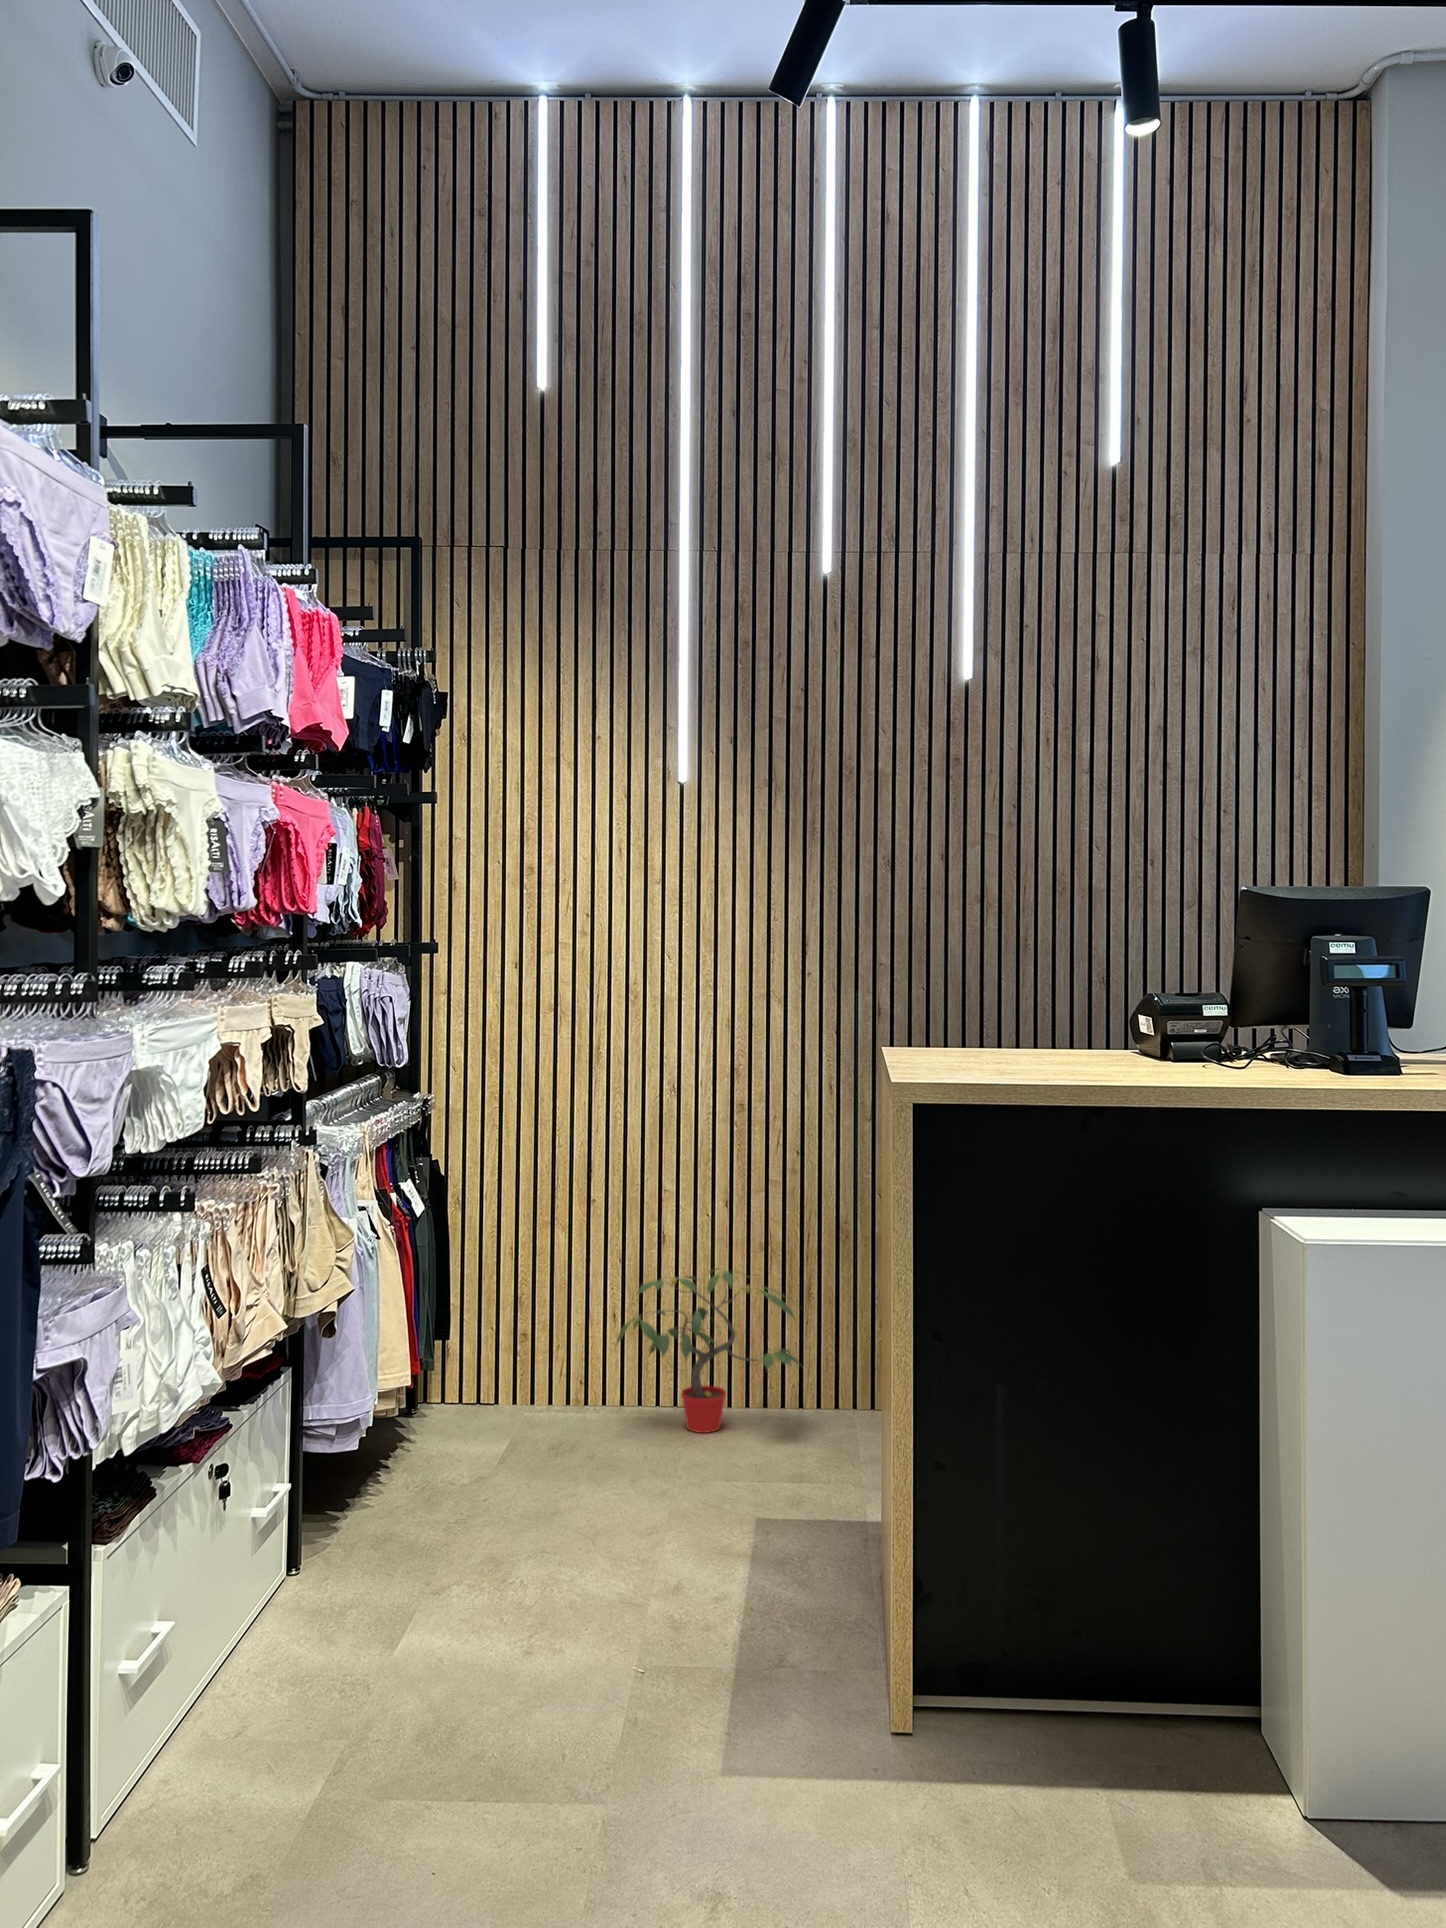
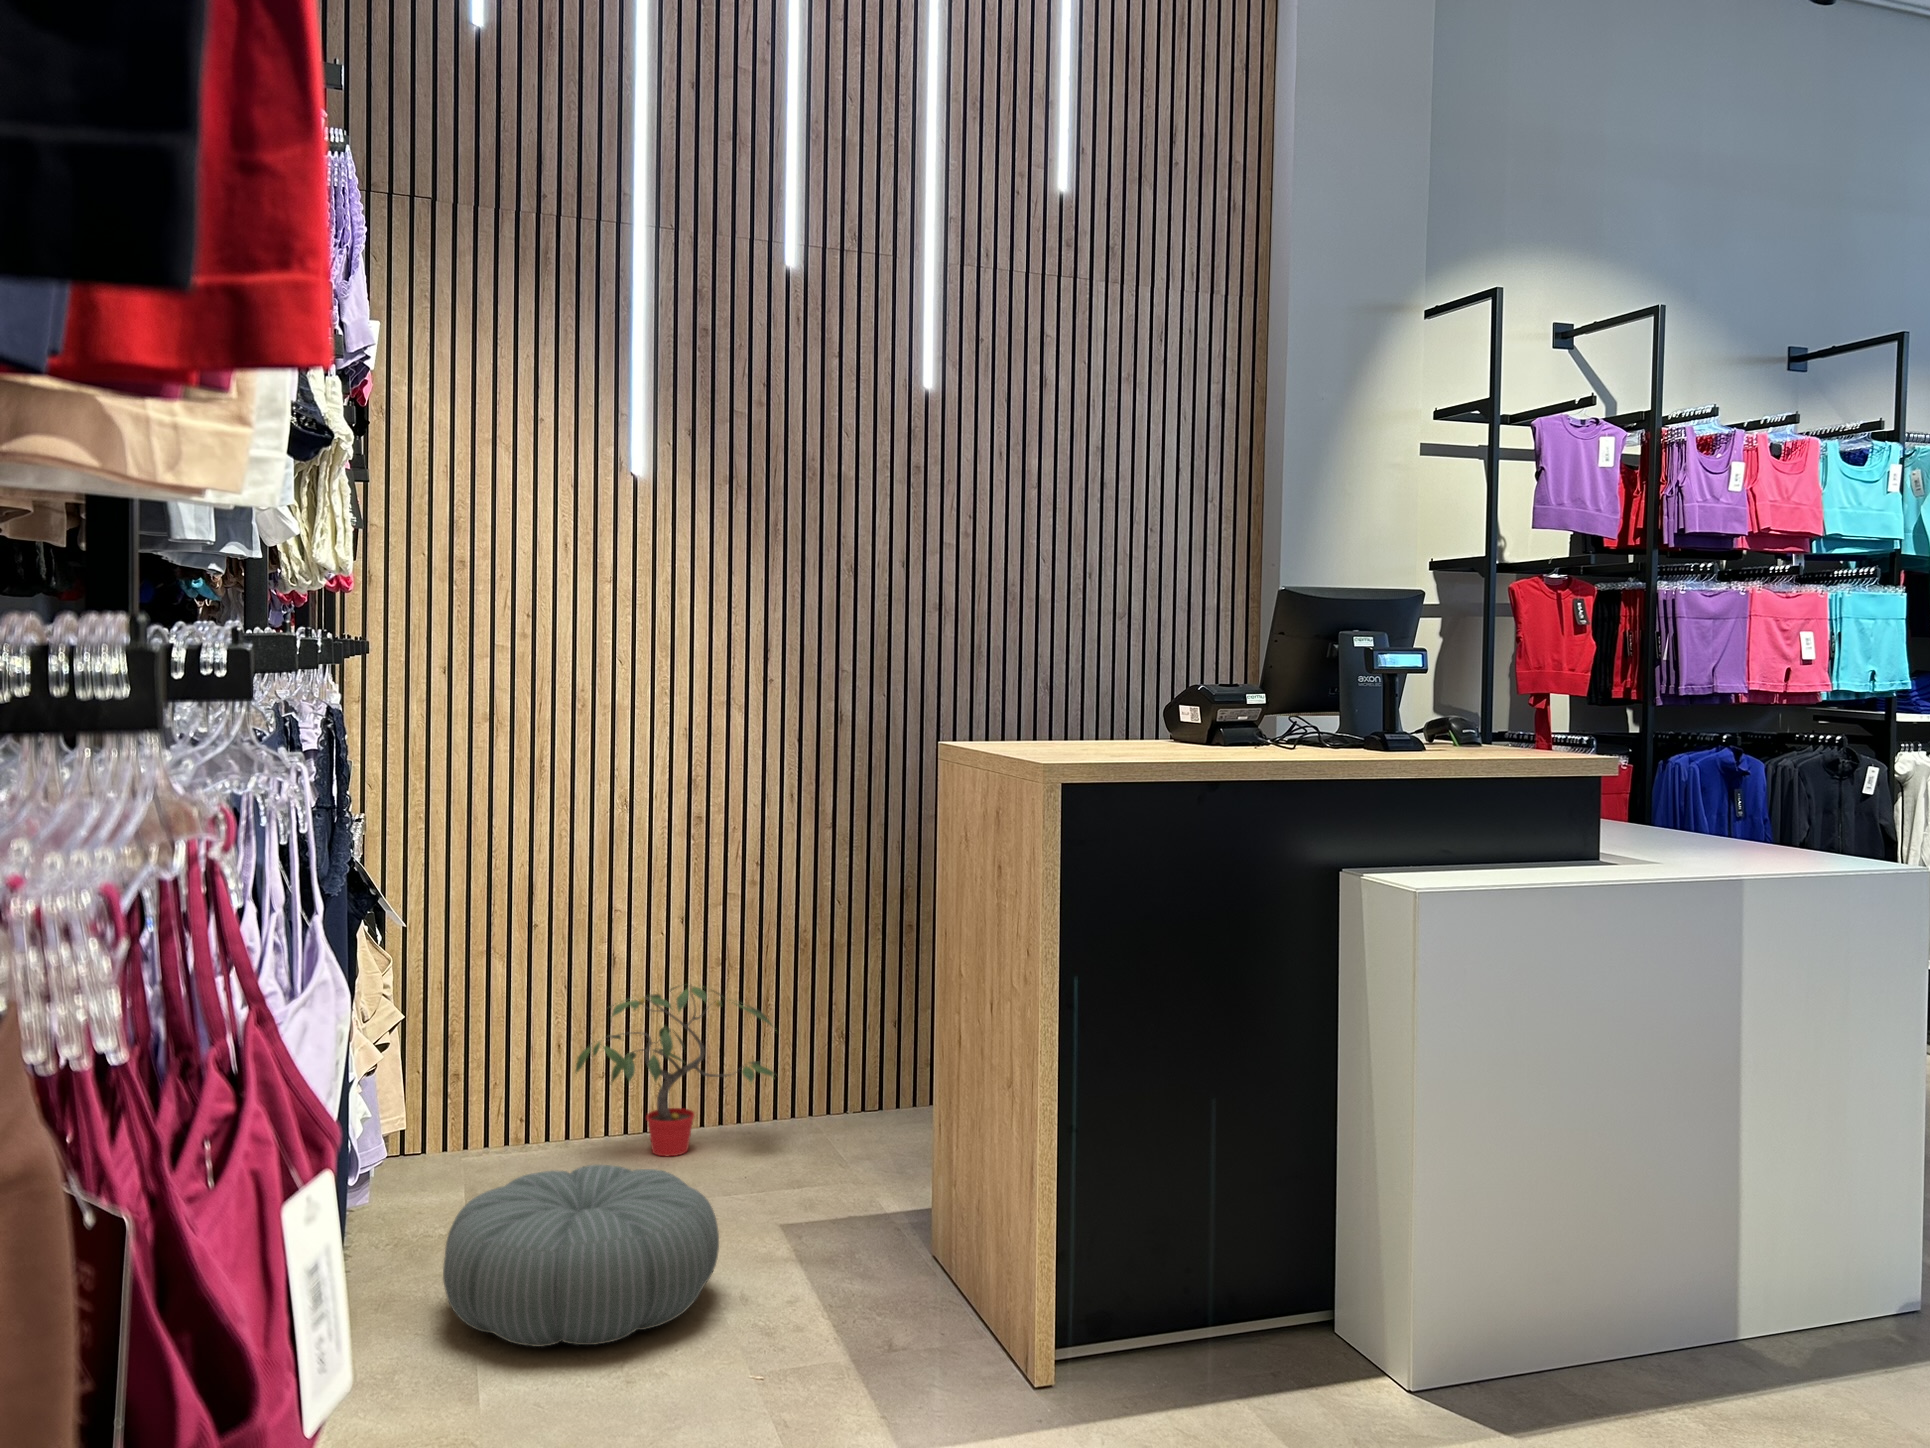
pouf: none [399,1436,651,1607] -> present [443,1165,719,1347]

